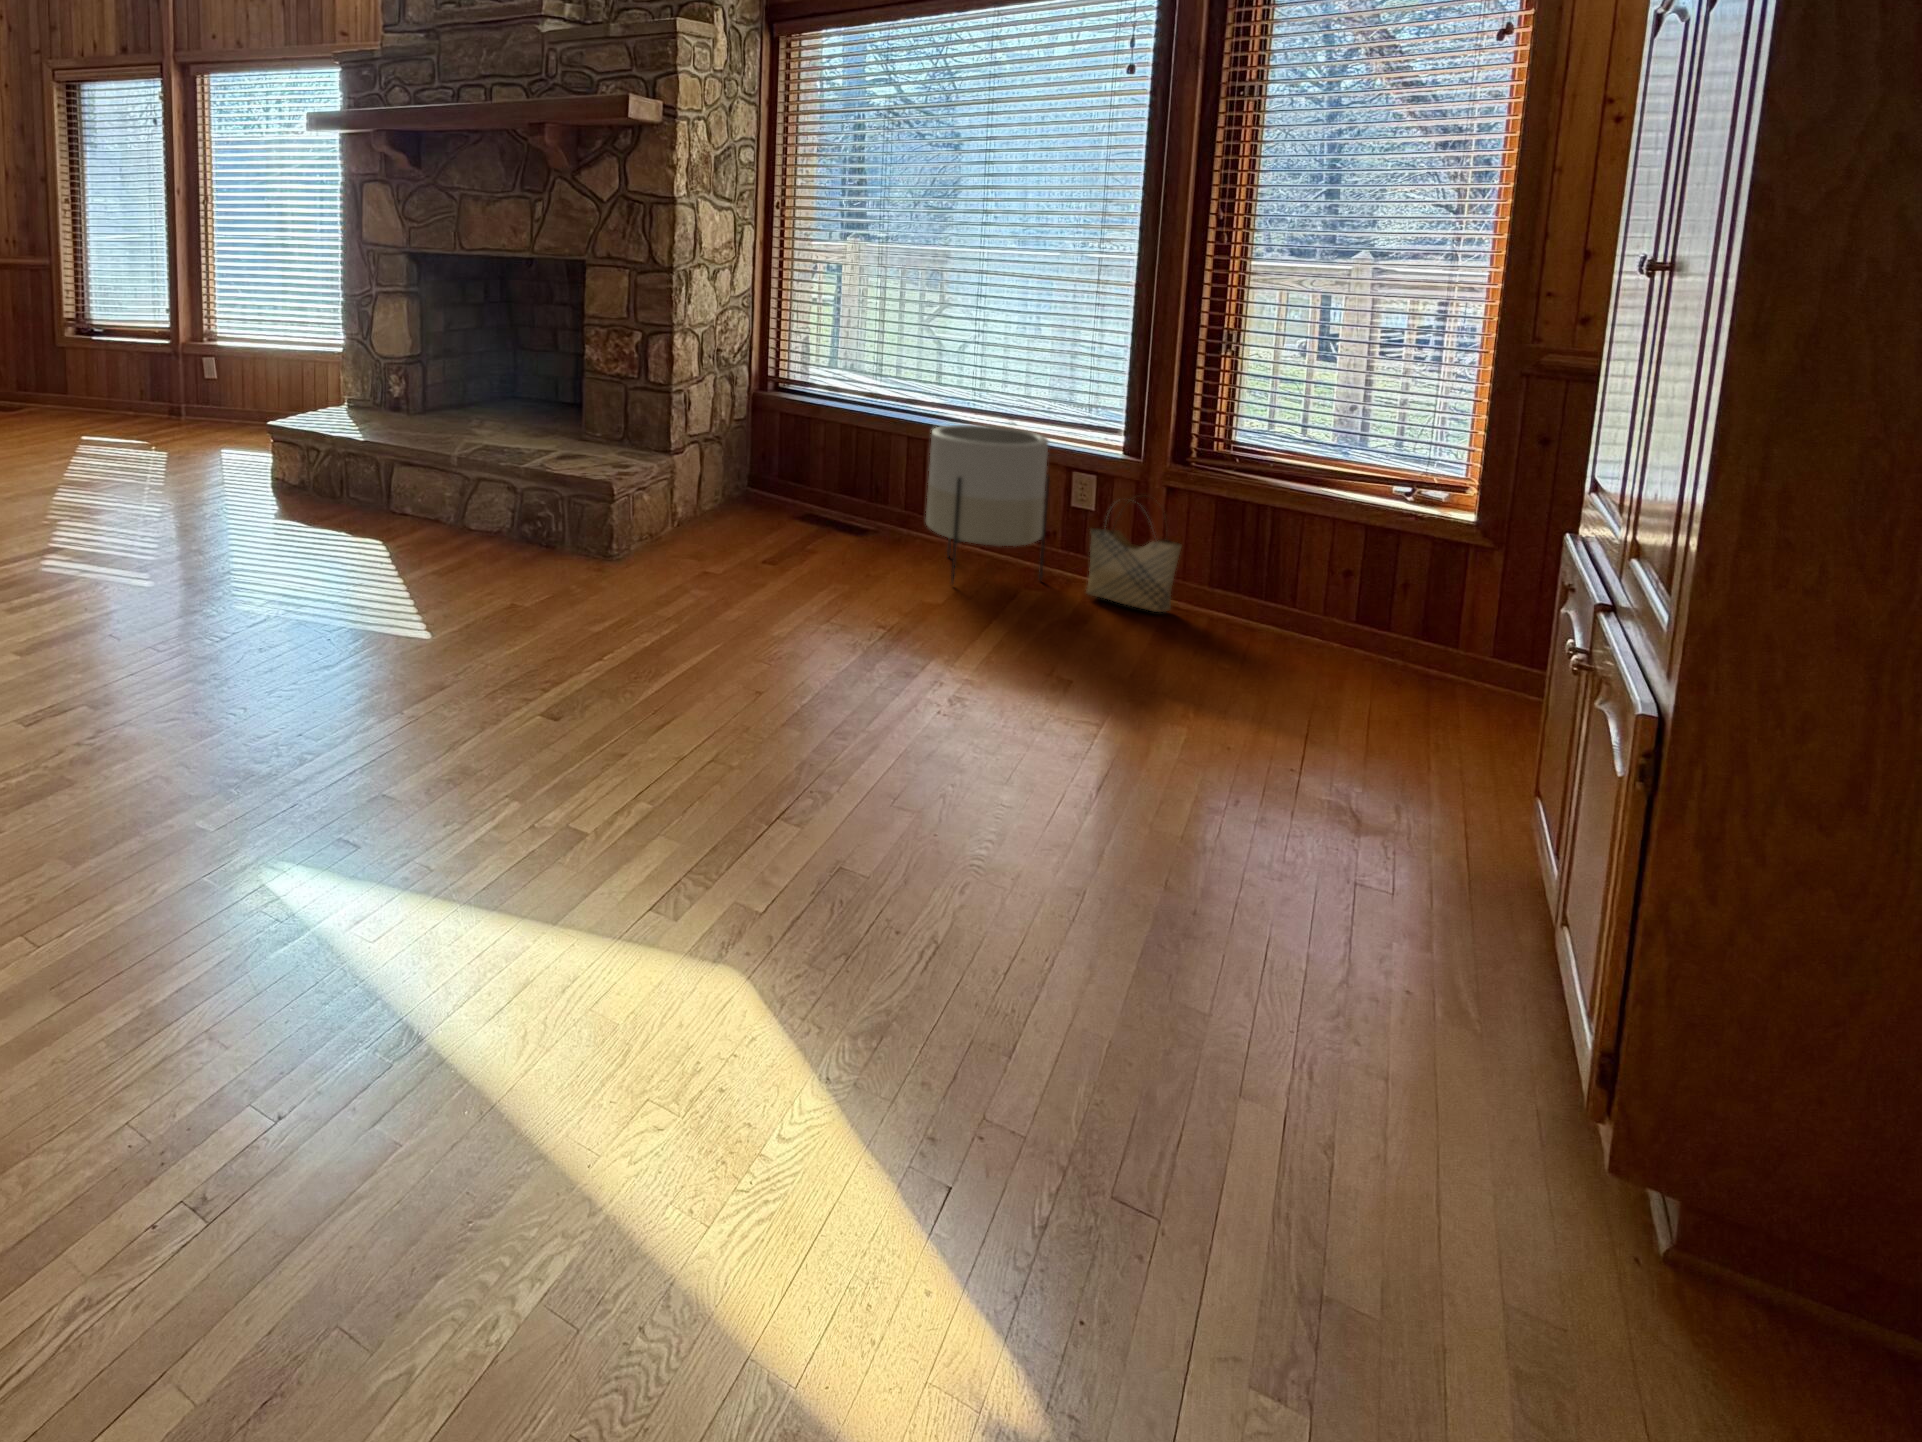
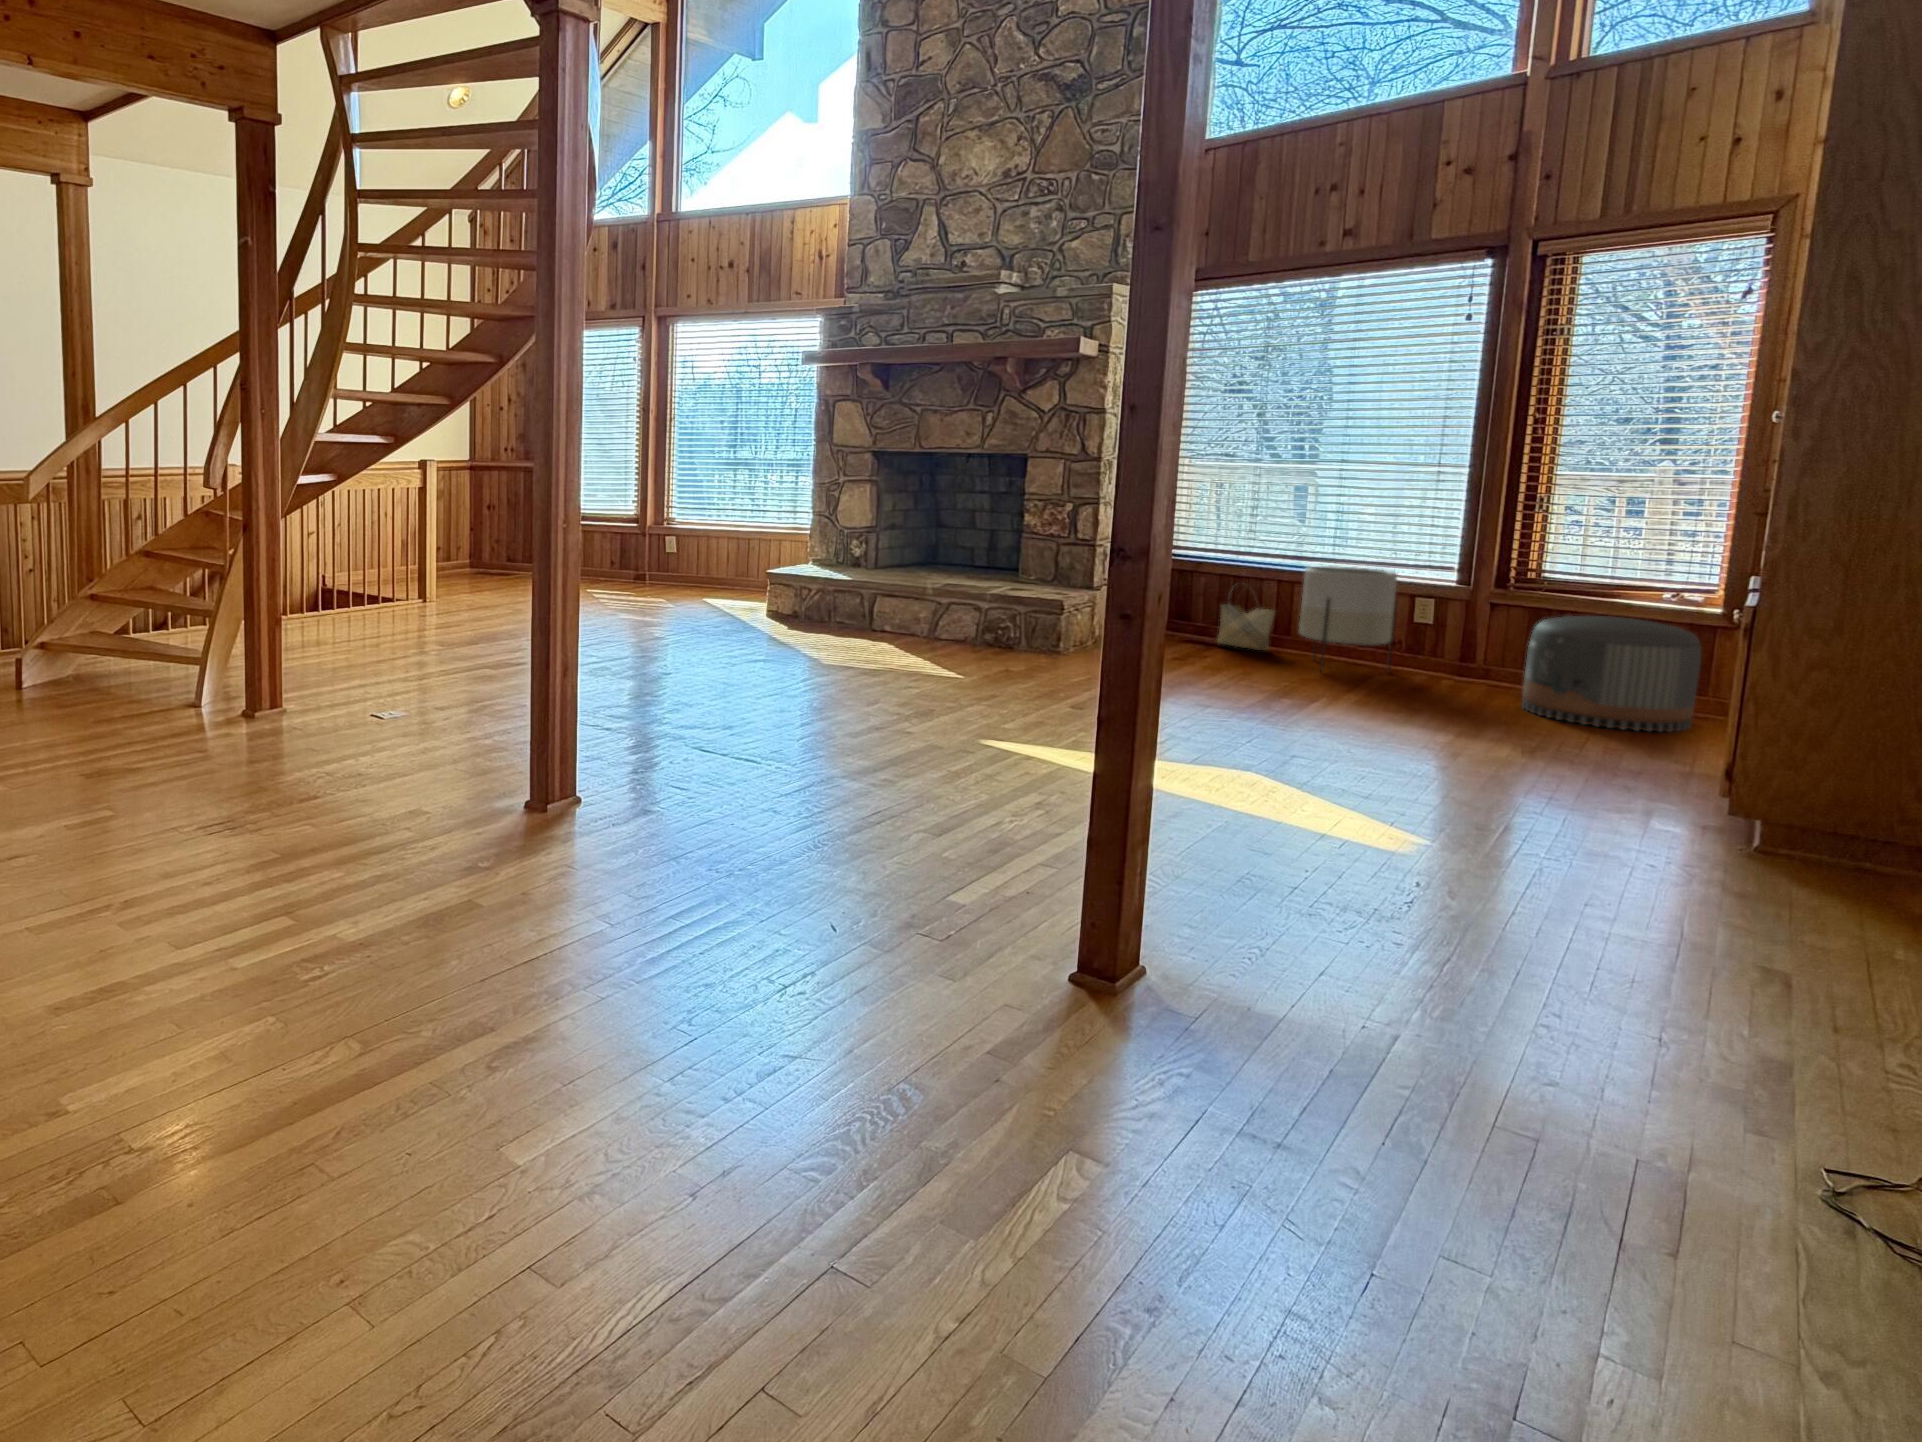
woven basket: present [1086,495,1182,612] -> present [1217,587,1275,650]
pouf: none [1213,520,1457,717] -> present [1522,616,1701,732]

